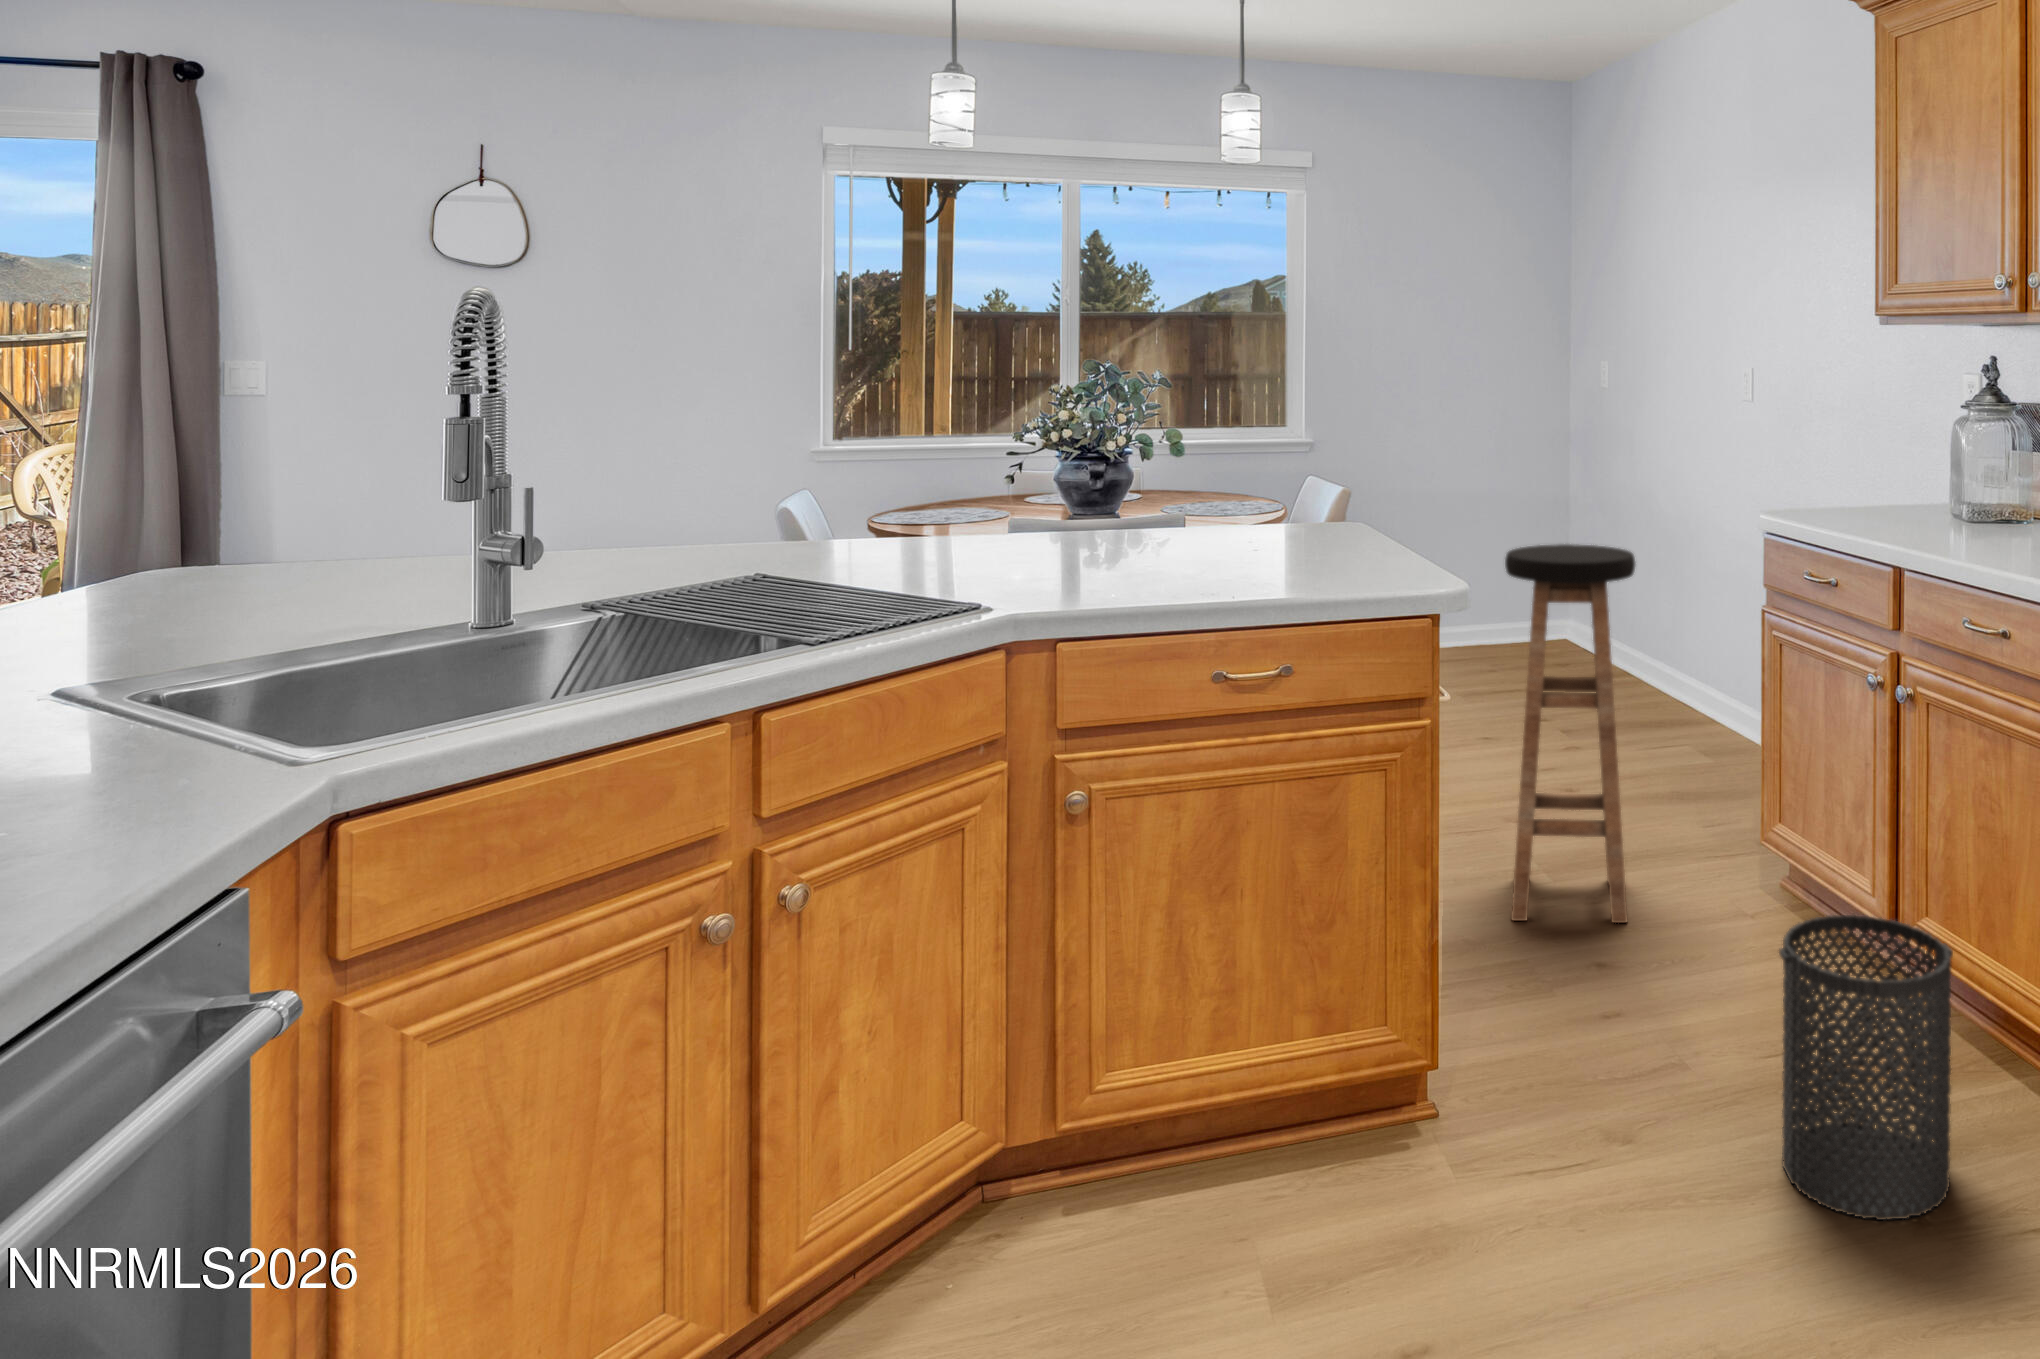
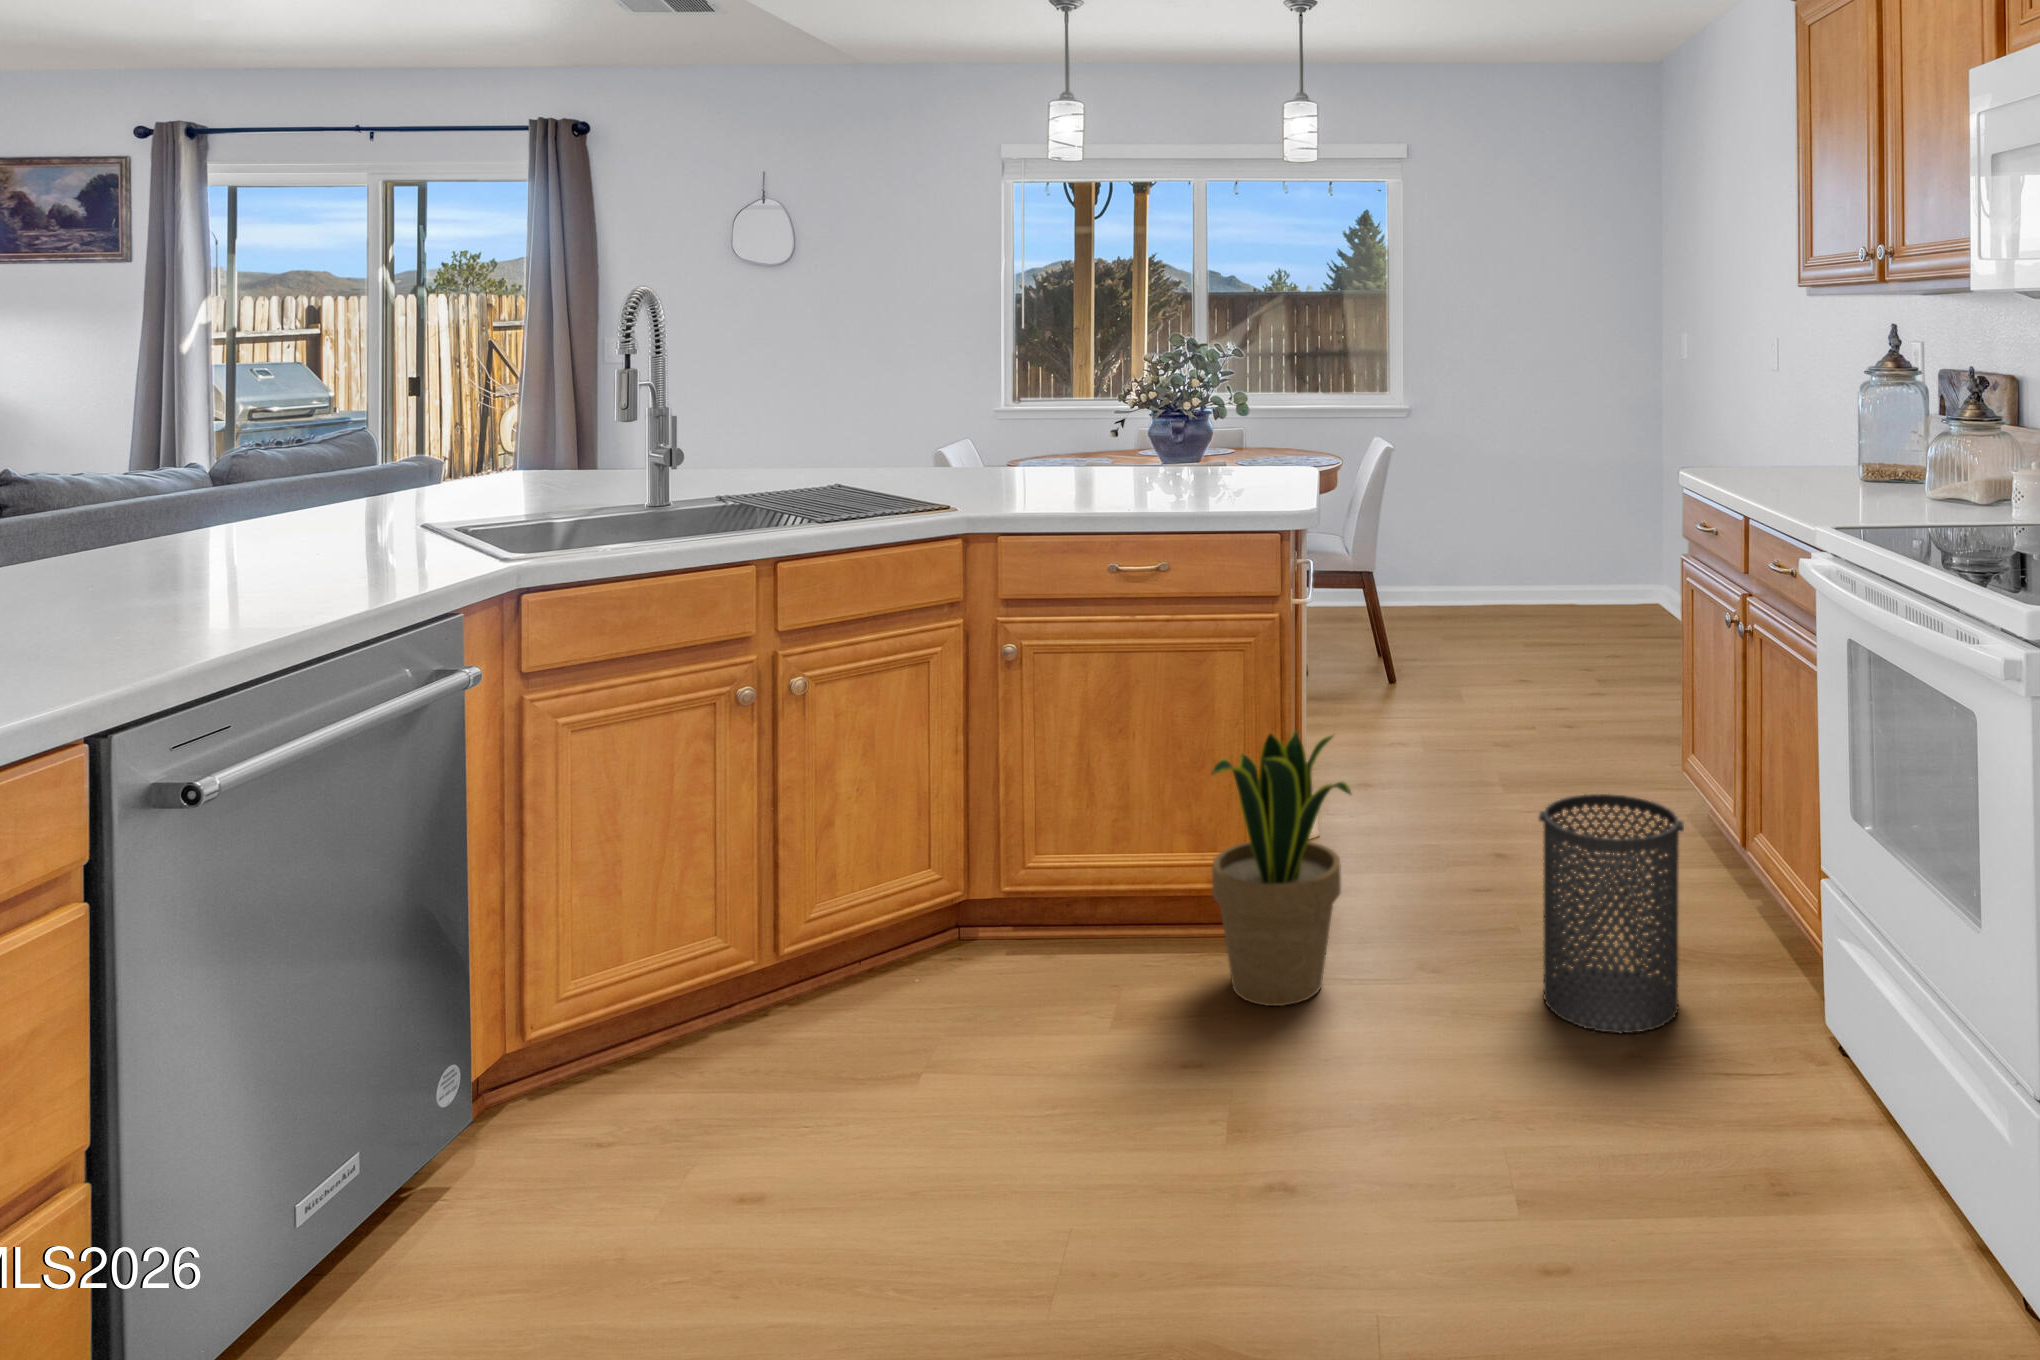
bar stool: present [1505,544,1635,923] -> none [1445,492,1560,816]
potted plant: none [1379,874,1575,1254] -> present [1212,731,1351,1006]

